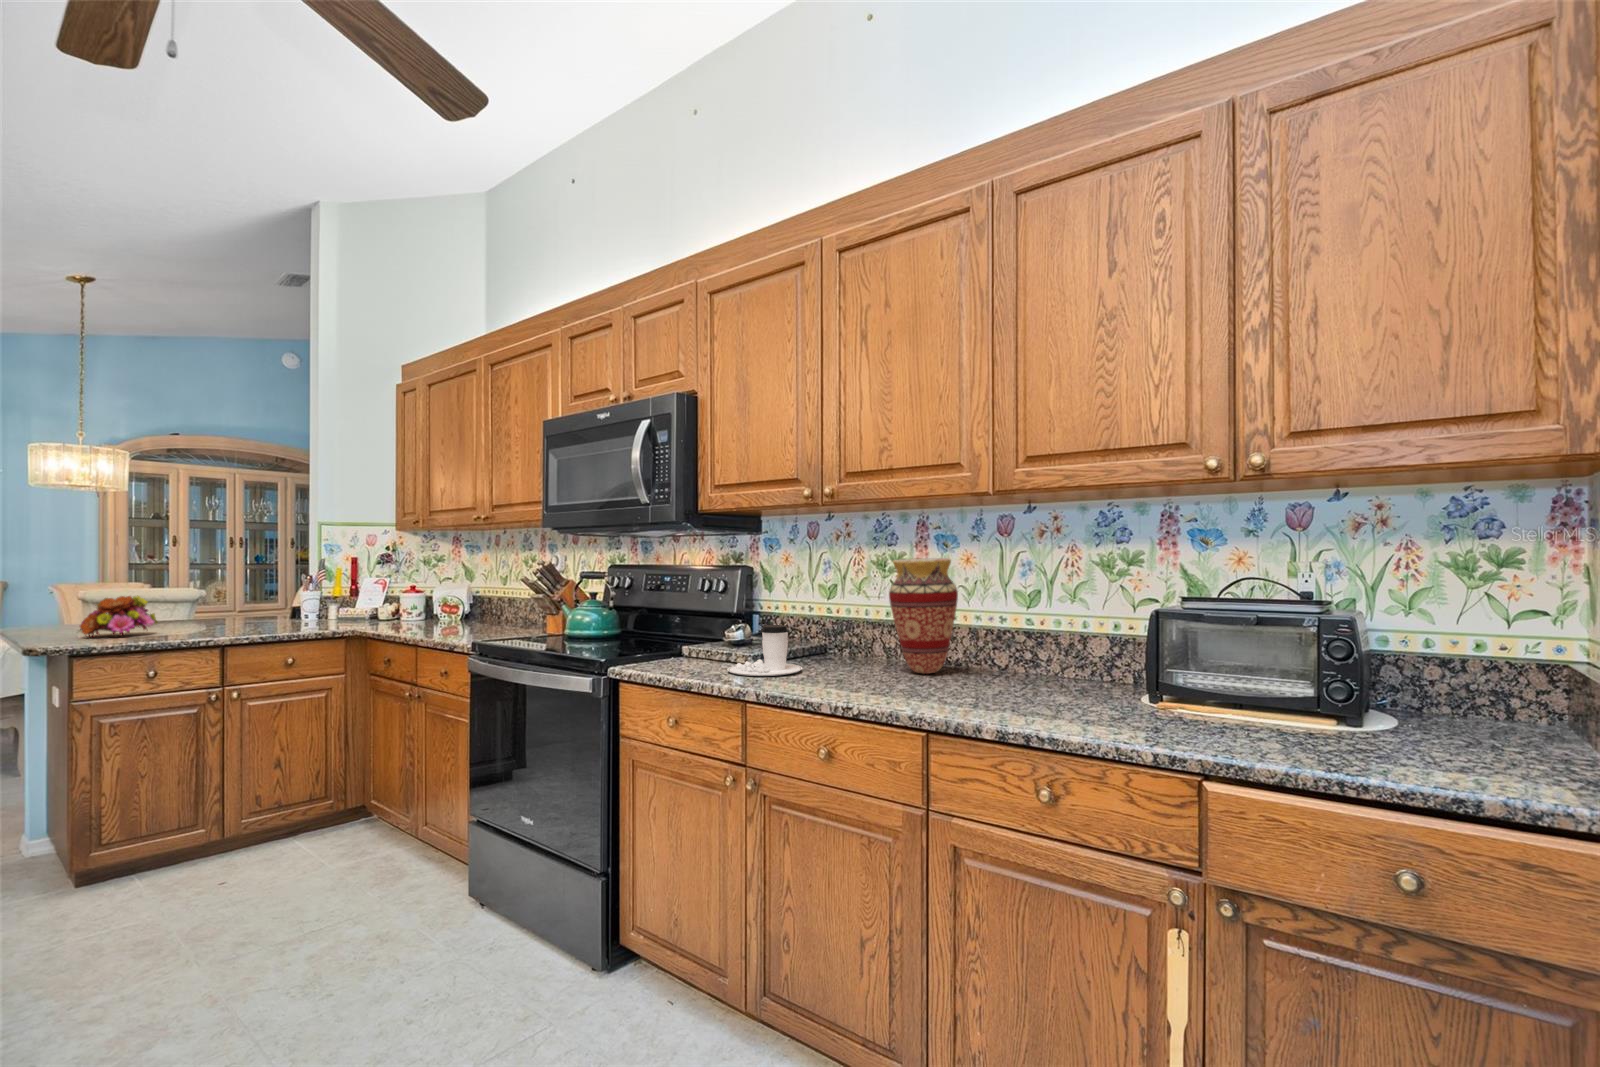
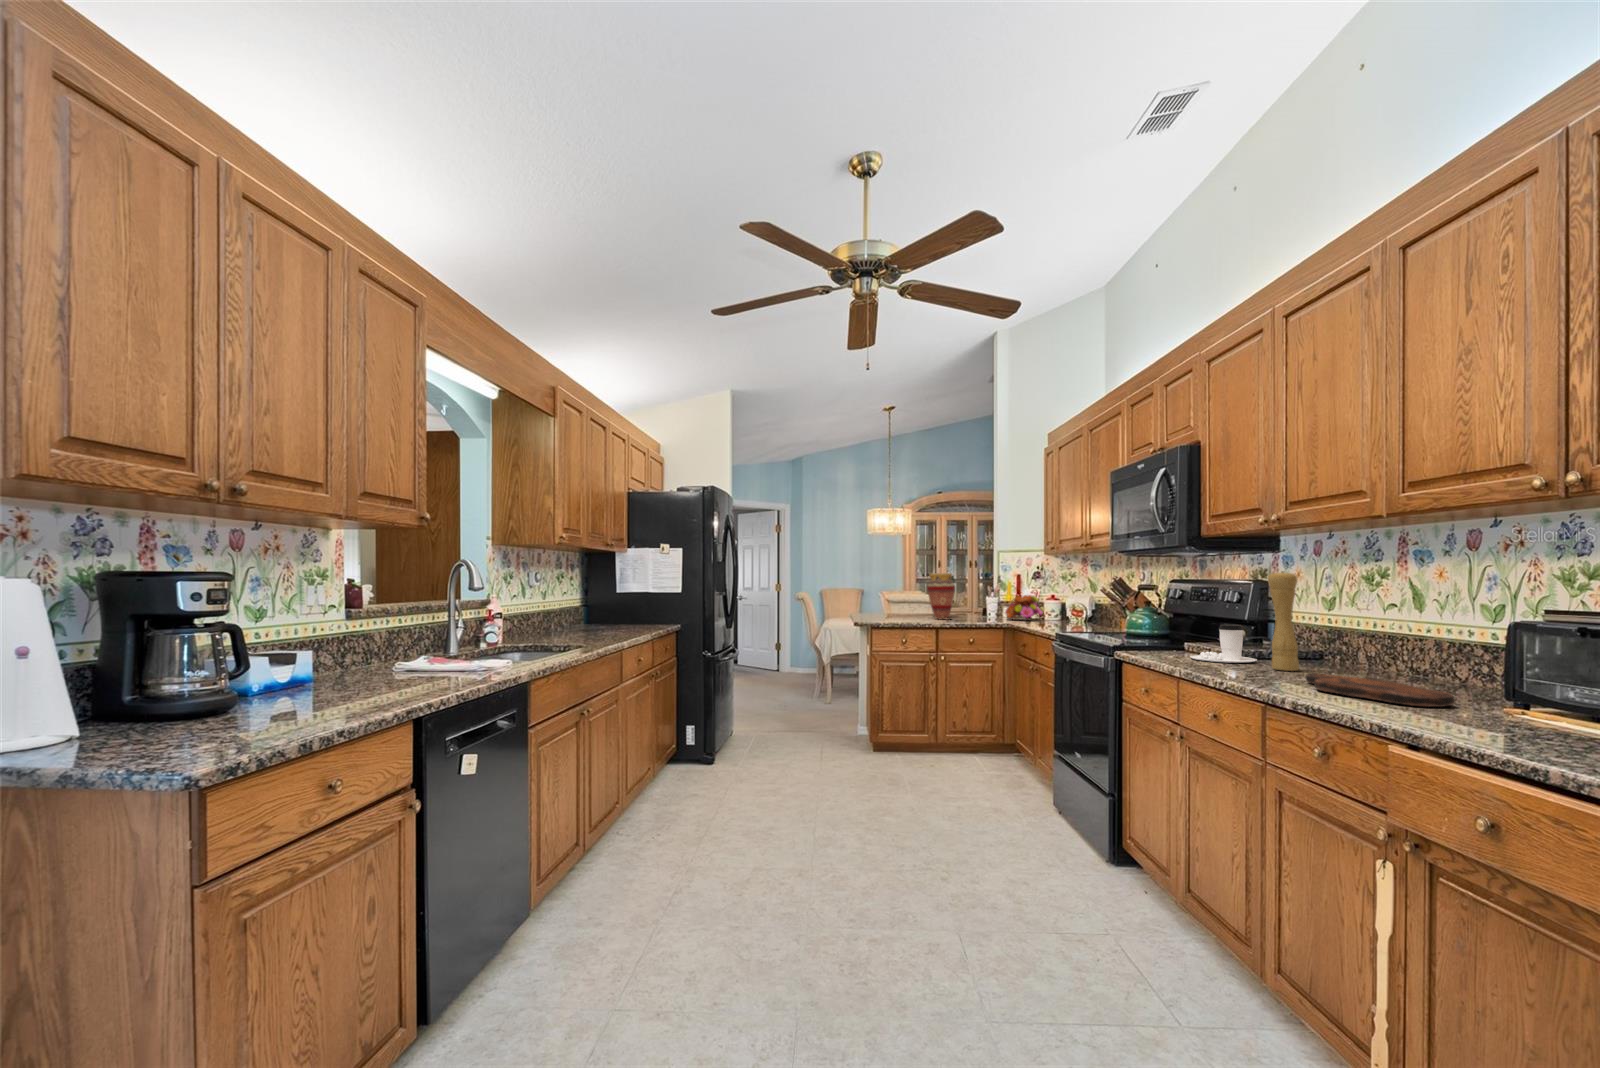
pepper mill: none [839,558,869,680] -> present [1268,571,1299,671]
vase: present [889,558,958,674] -> present [927,573,955,619]
flower bouquet: present [80,595,157,638] -> present [1005,595,1044,618]
cutting board: none [932,685,1127,721] -> present [1306,673,1455,707]

